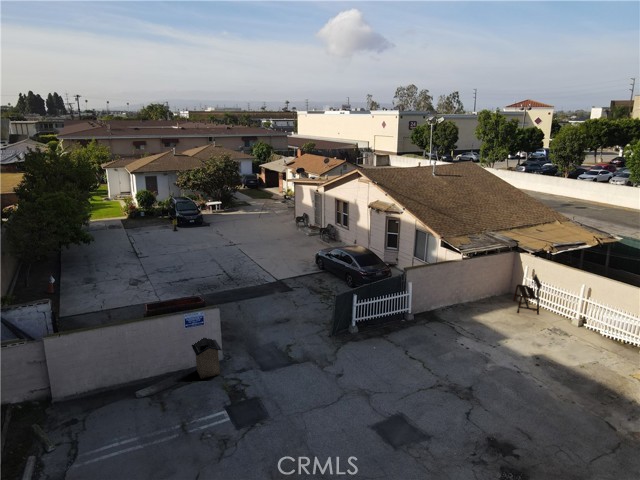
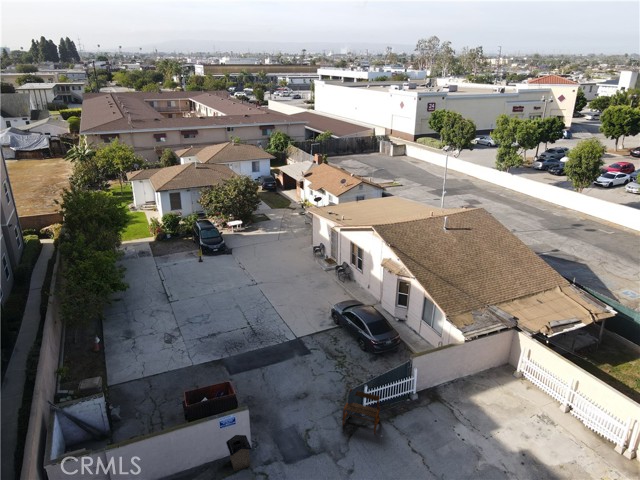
bench: present [513,274,541,314] -> present [343,389,380,433]

